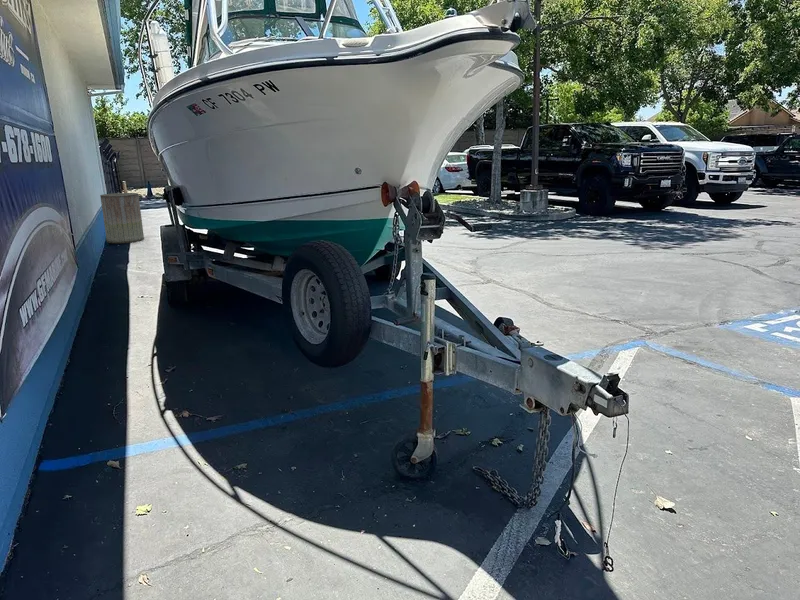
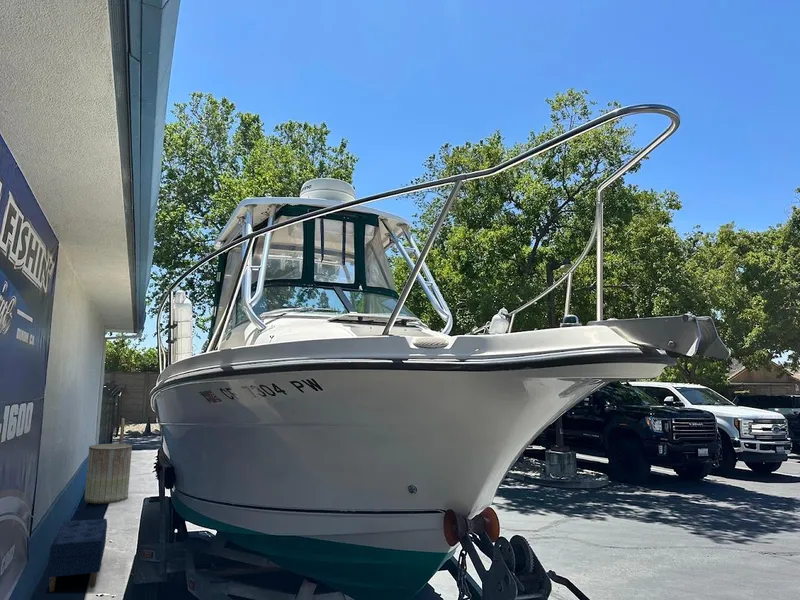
bench: none [91,243,134,292] -> present [47,519,107,592]

